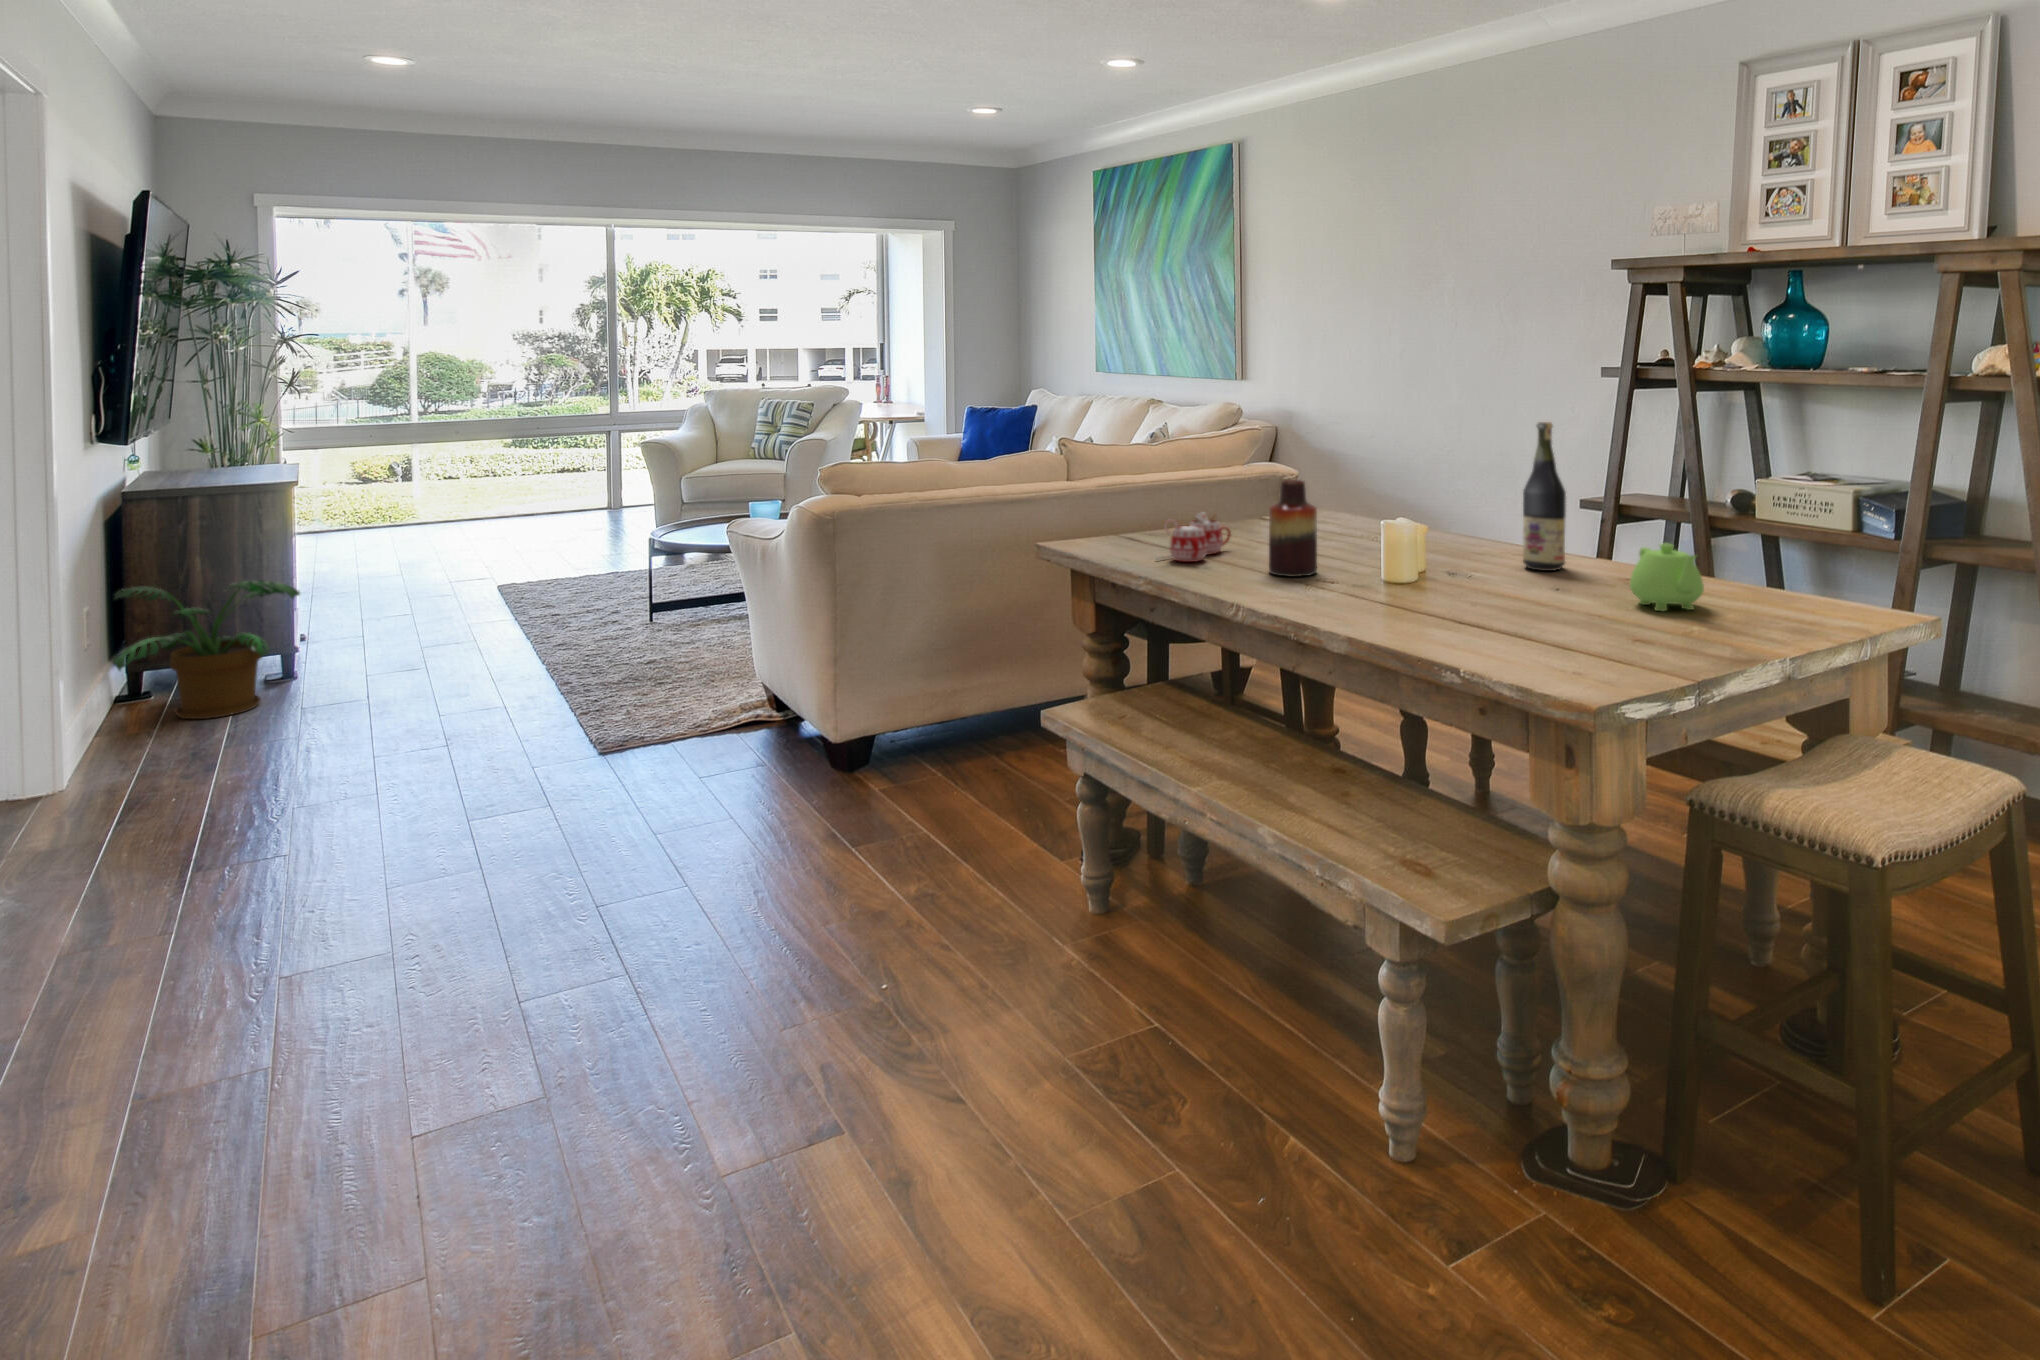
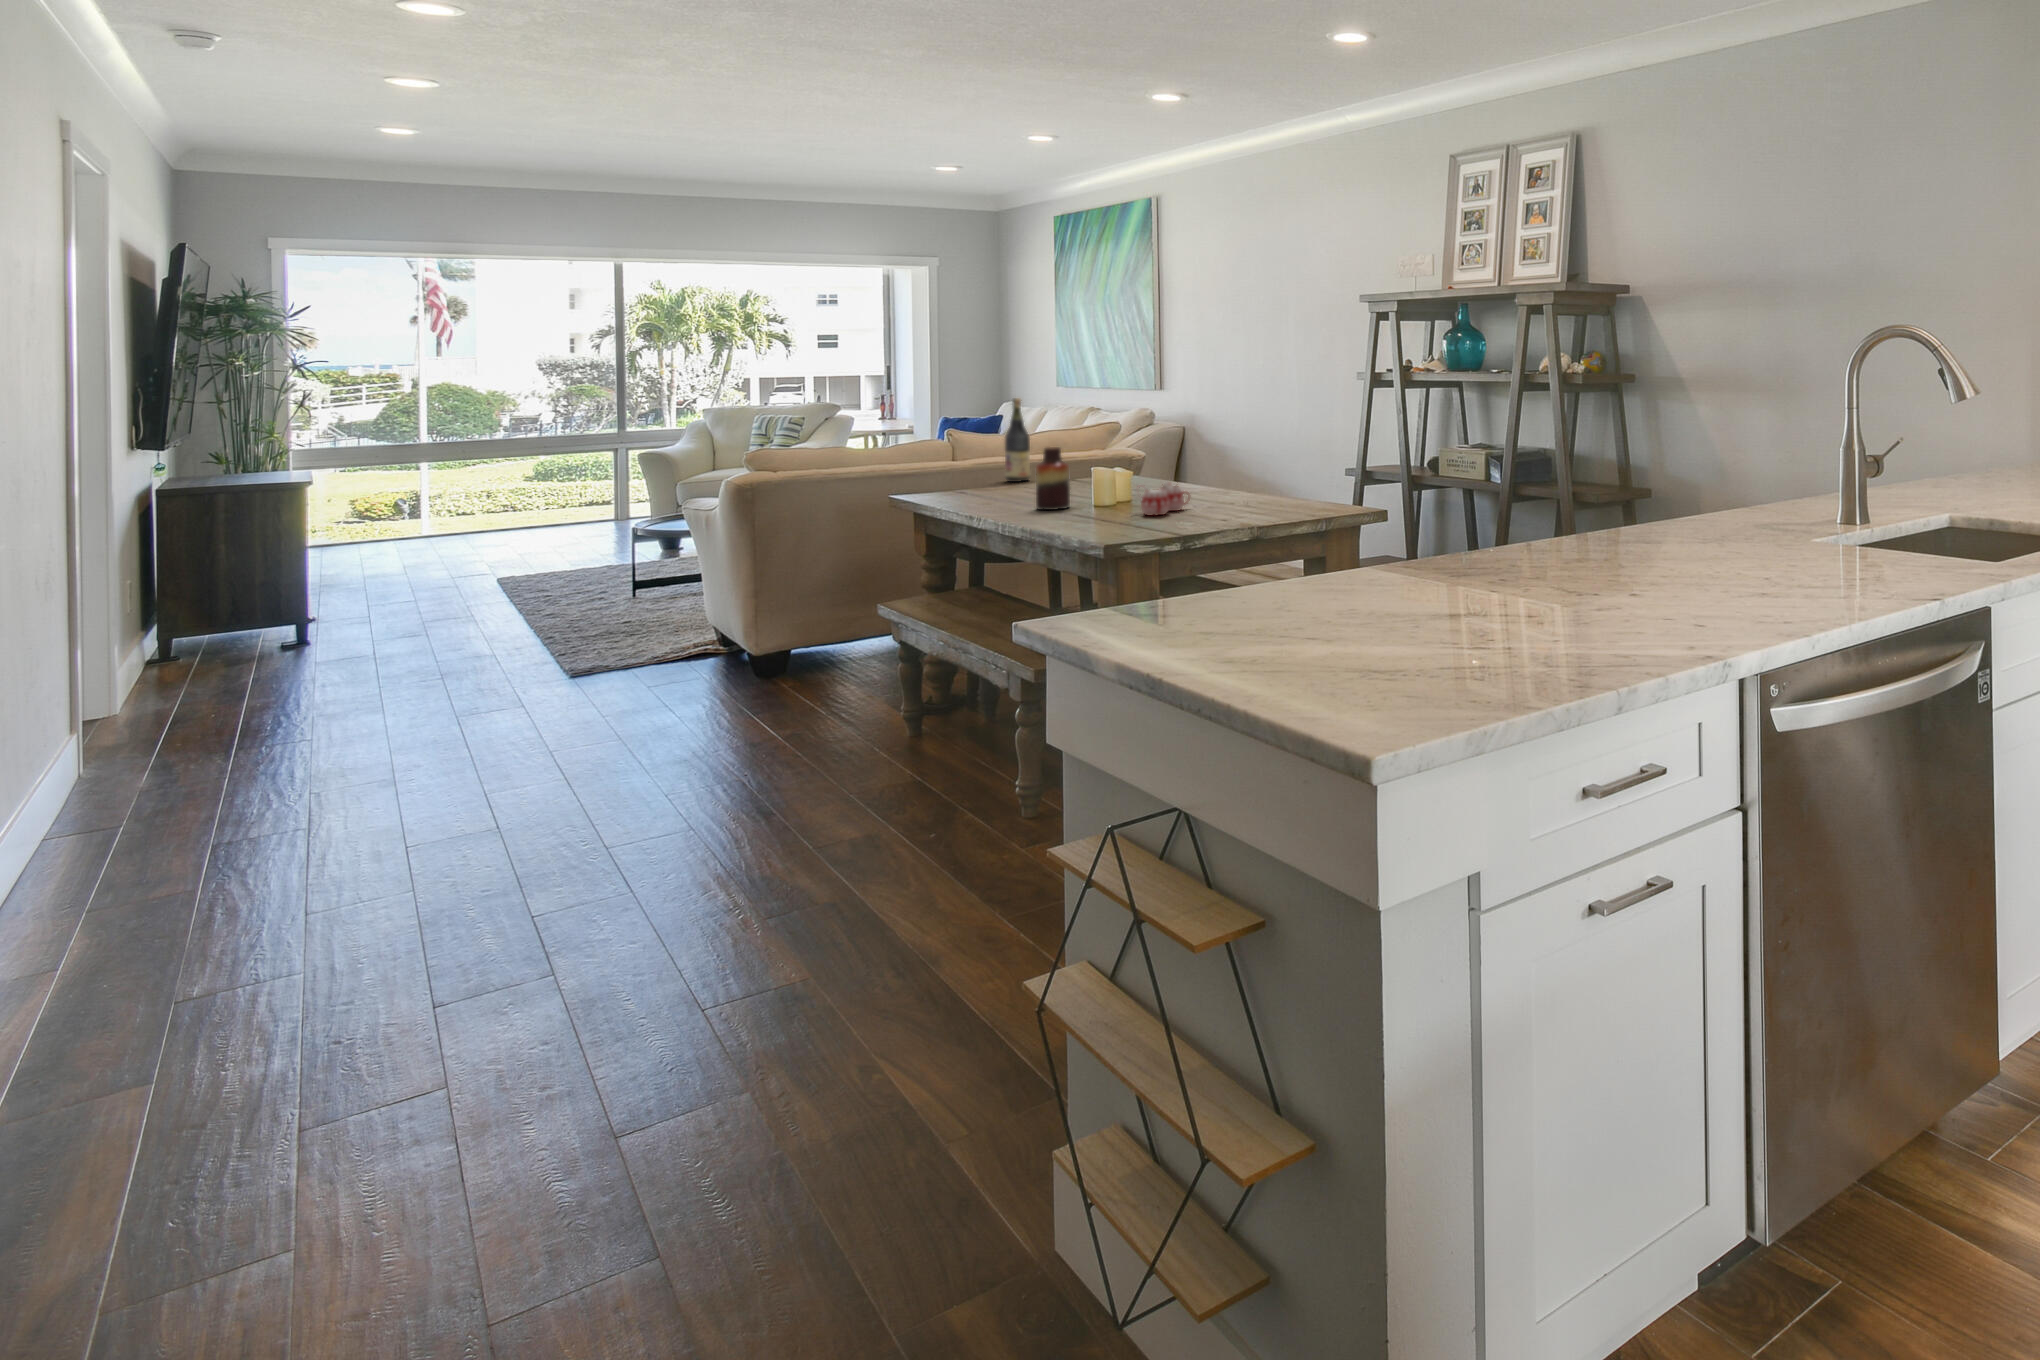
wine bottle: present [1523,422,1566,571] -> present [1005,398,1030,482]
mug: present [1156,513,1231,562] -> present [1140,481,1187,515]
teapot: present [1630,543,1704,611] -> none [1244,477,1289,518]
potted plant: present [113,581,300,719] -> none [149,557,317,670]

